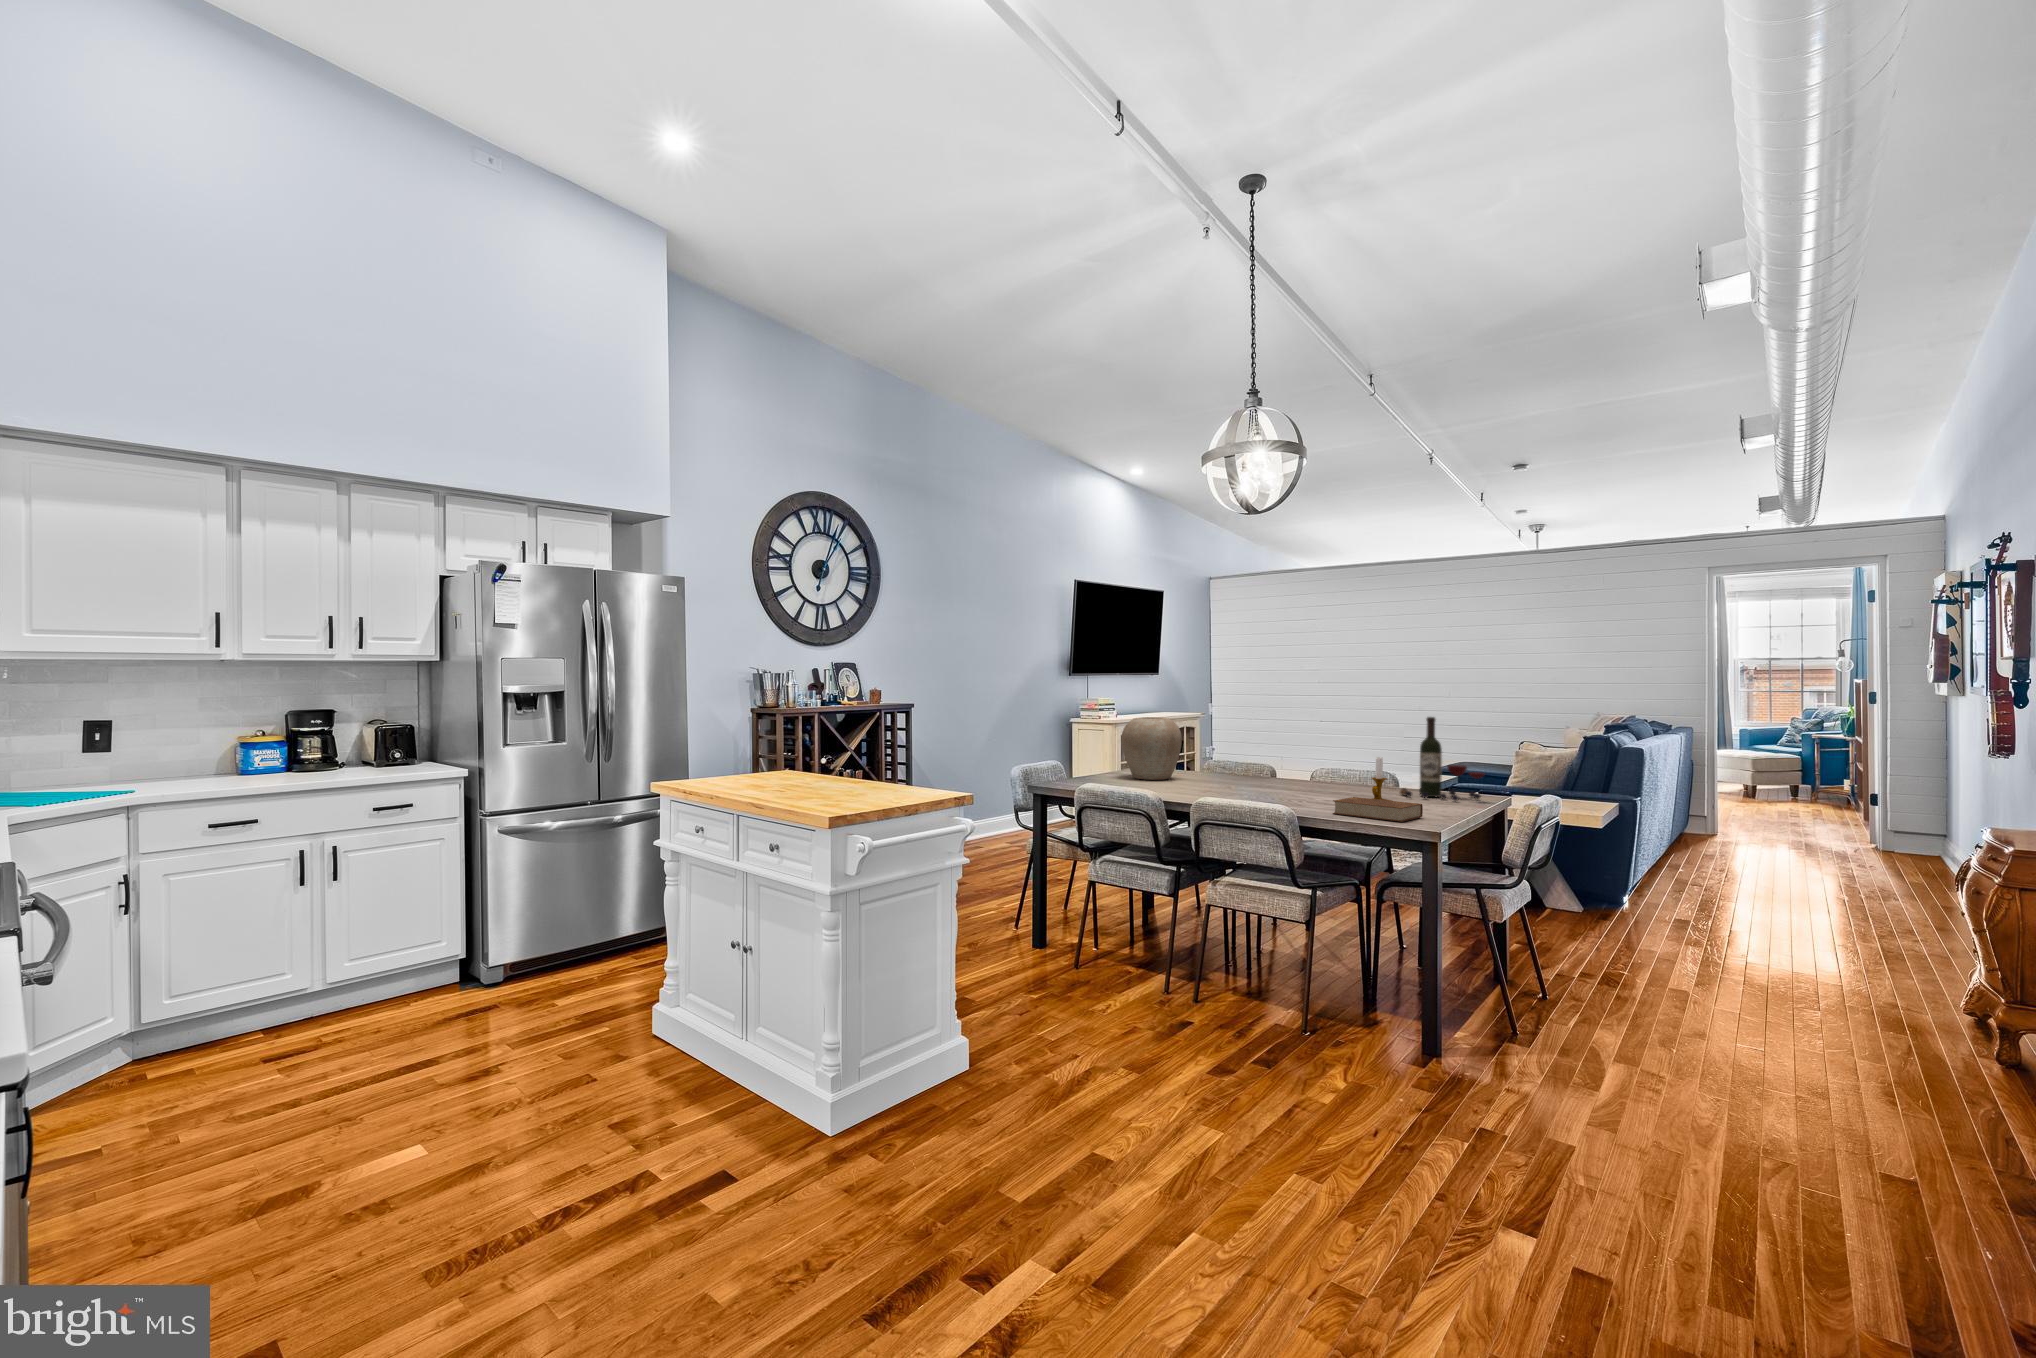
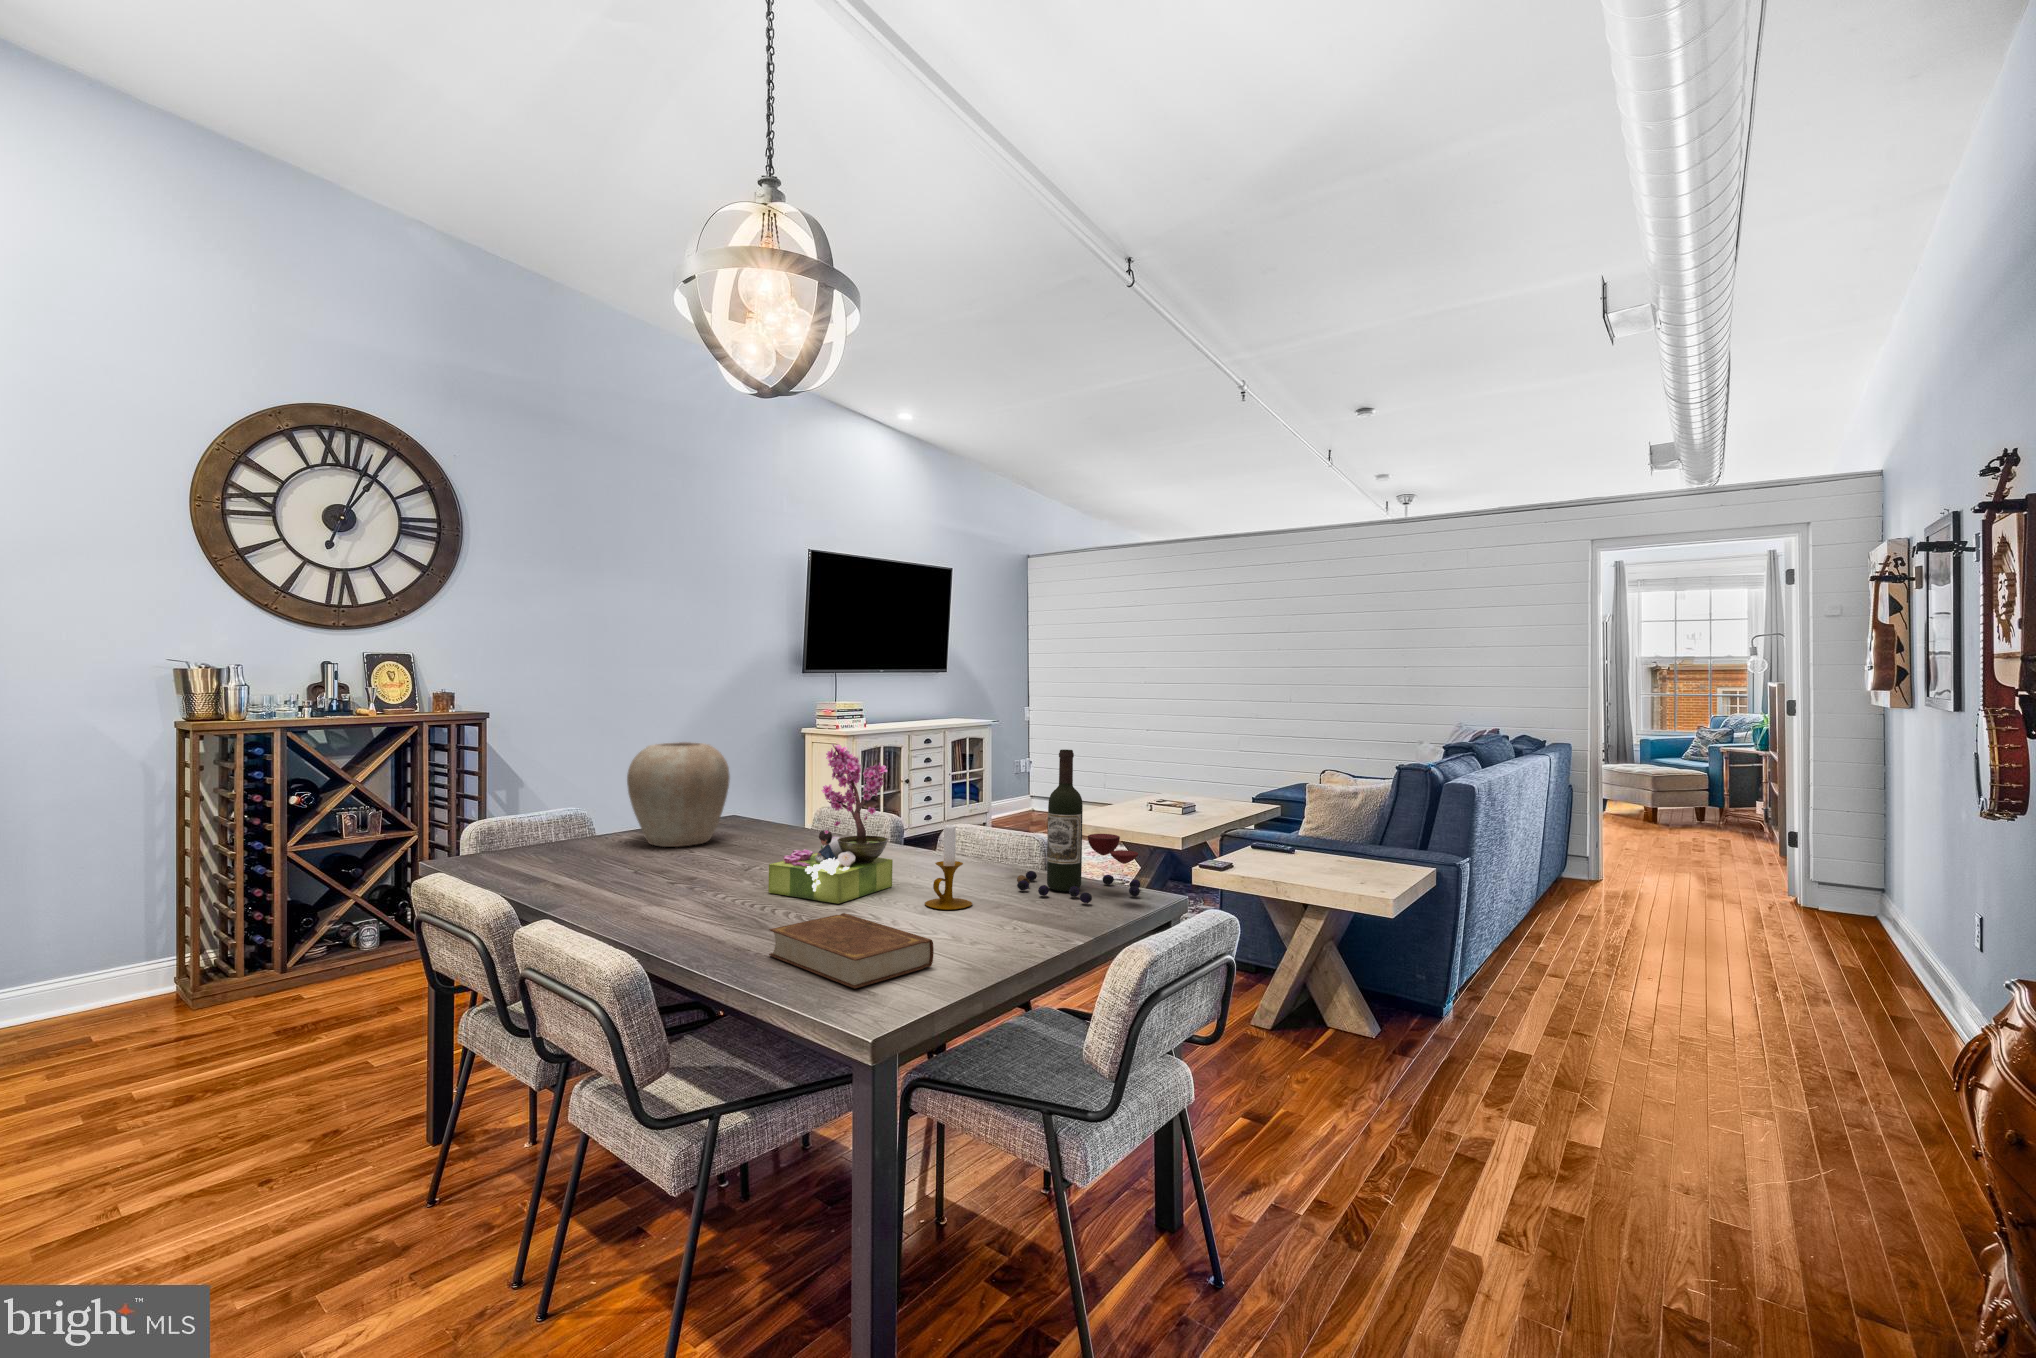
flower arrangement: none [1269,713,1330,800] -> present [768,744,893,904]

